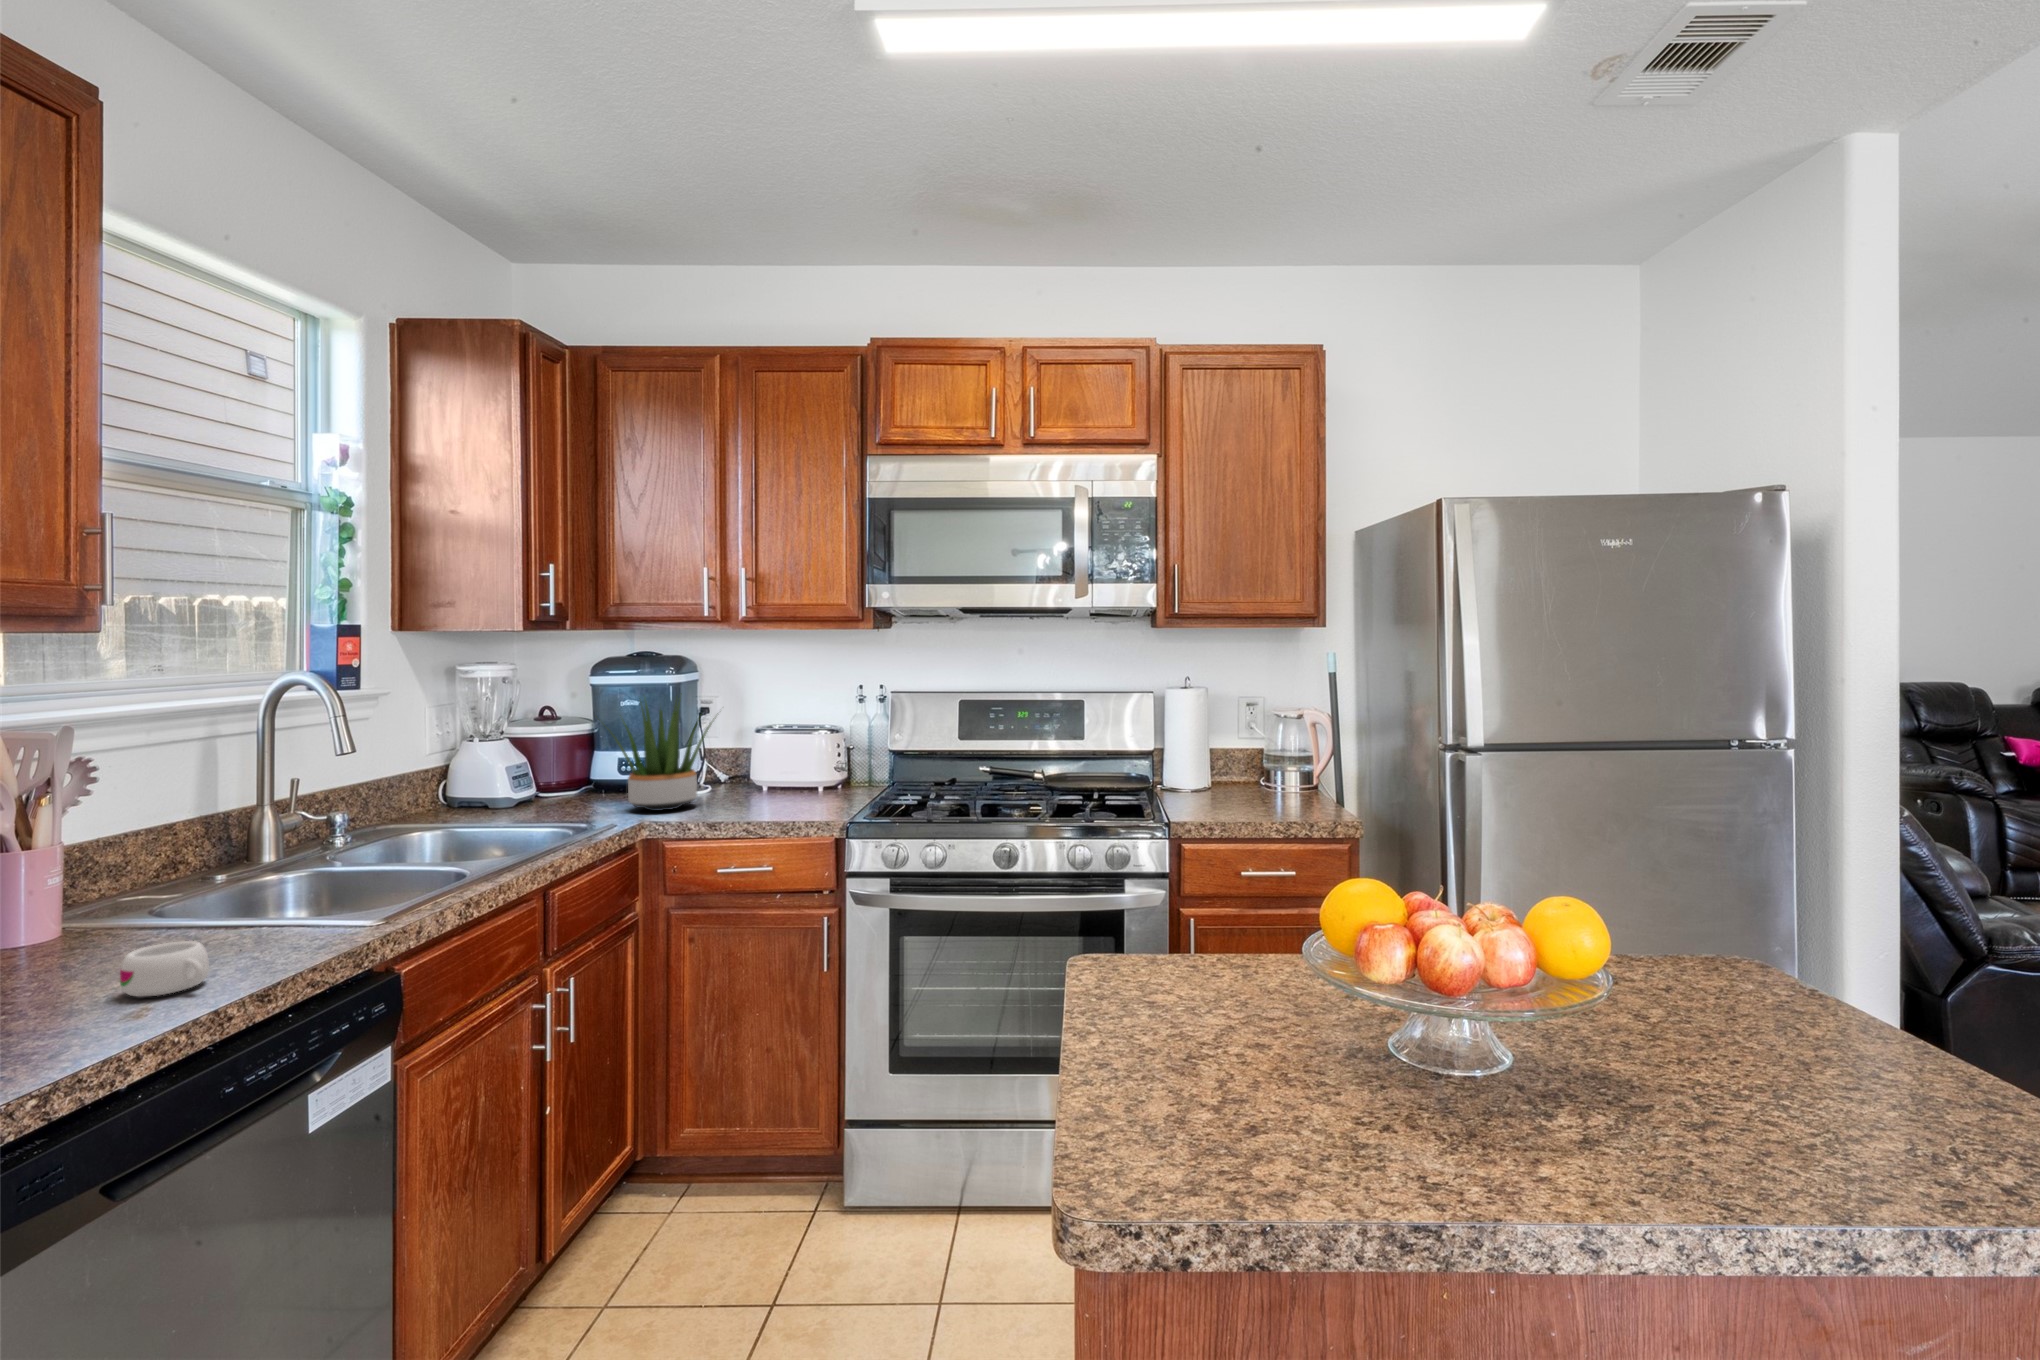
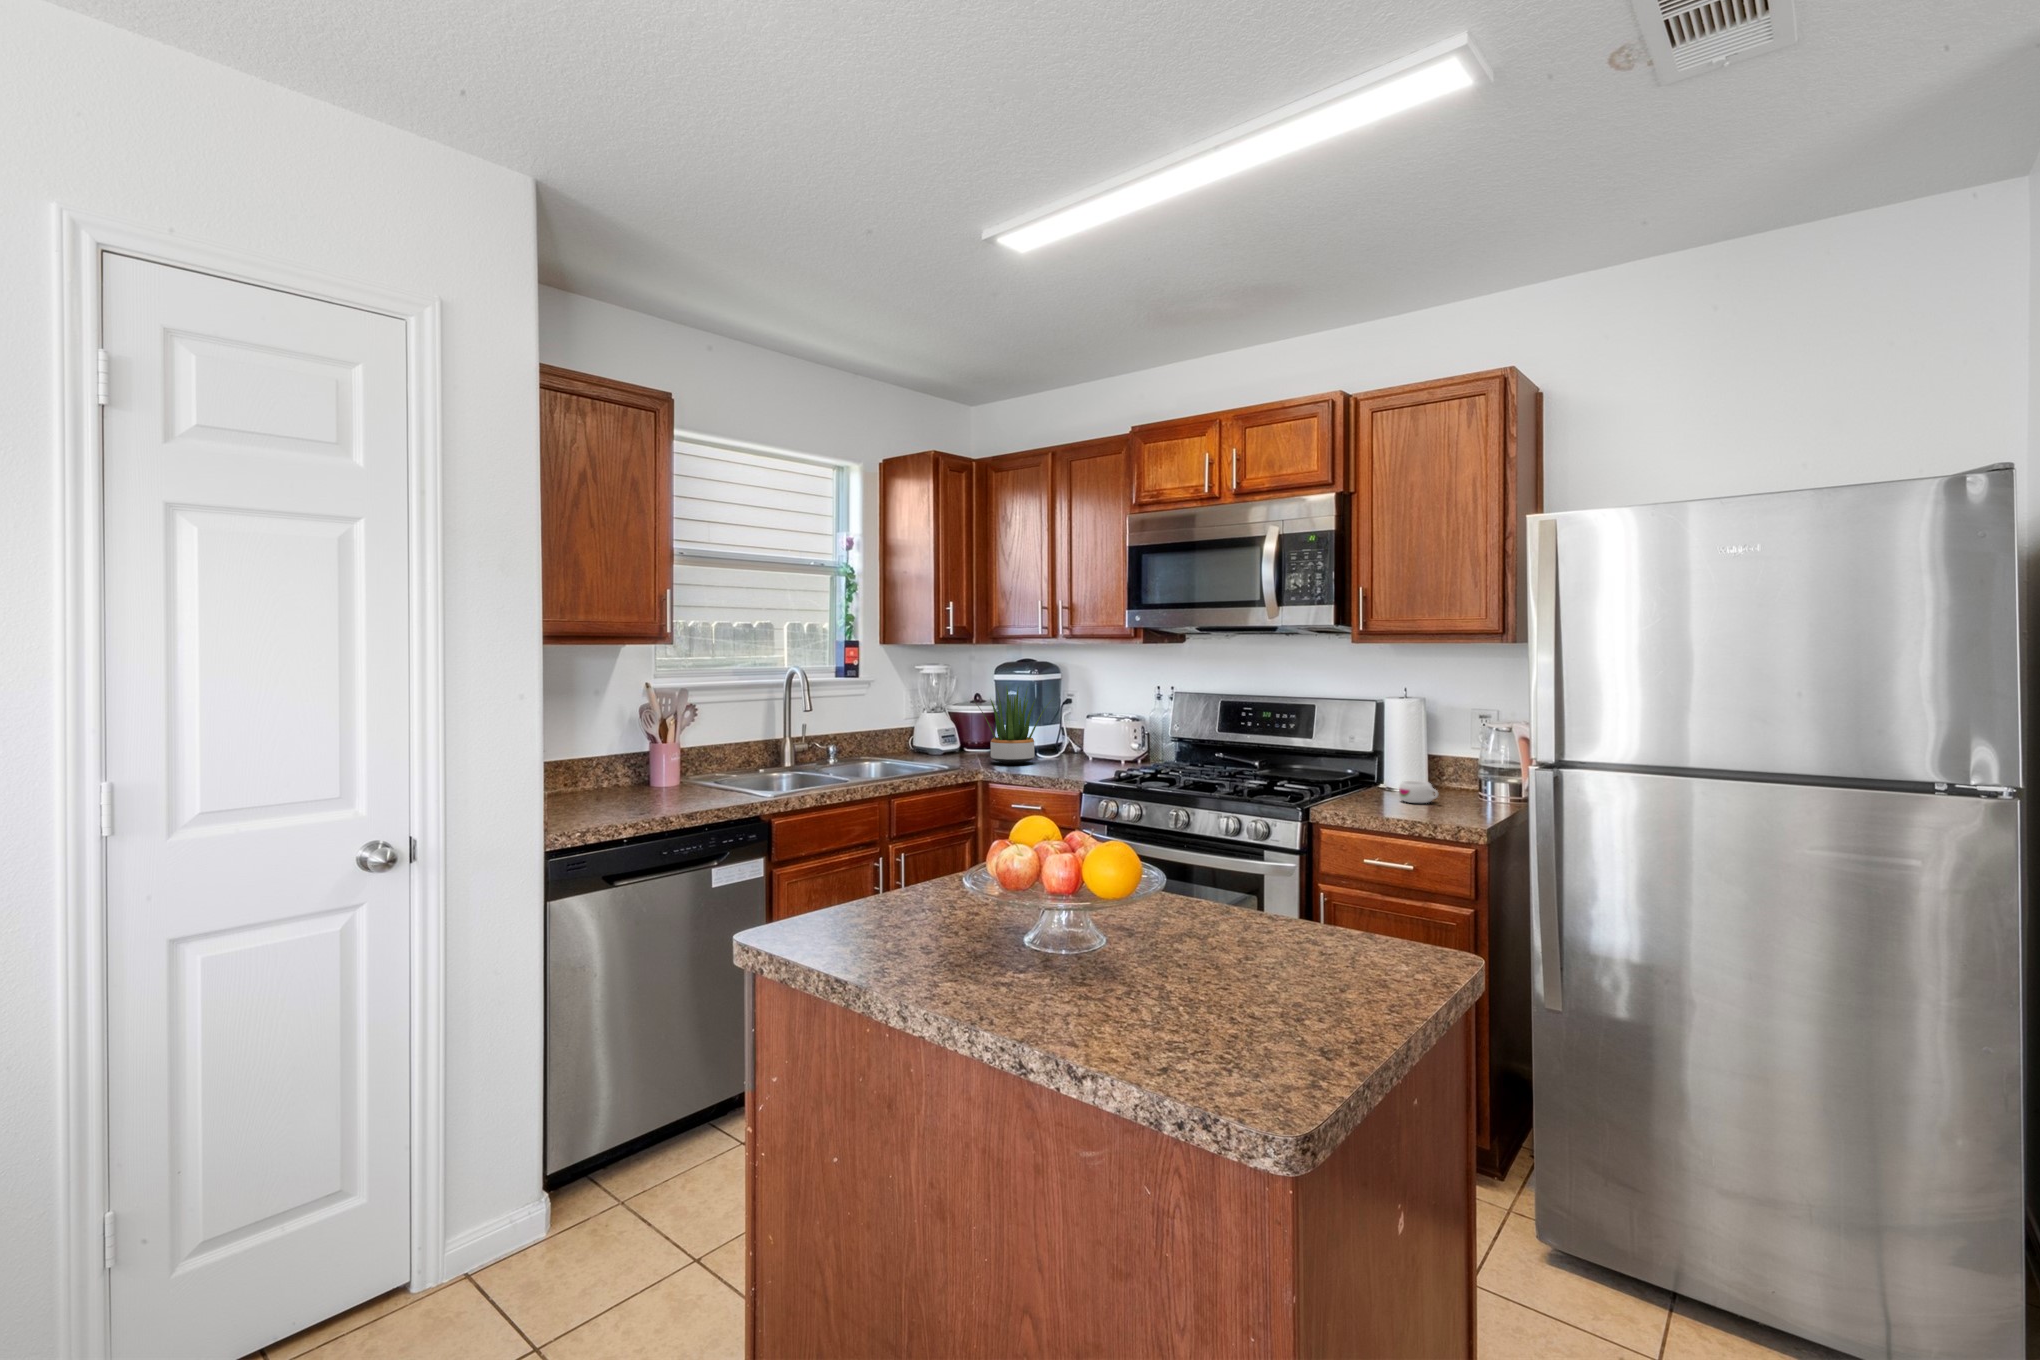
mug: present [120,941,209,997] -> present [1399,781,1438,803]

